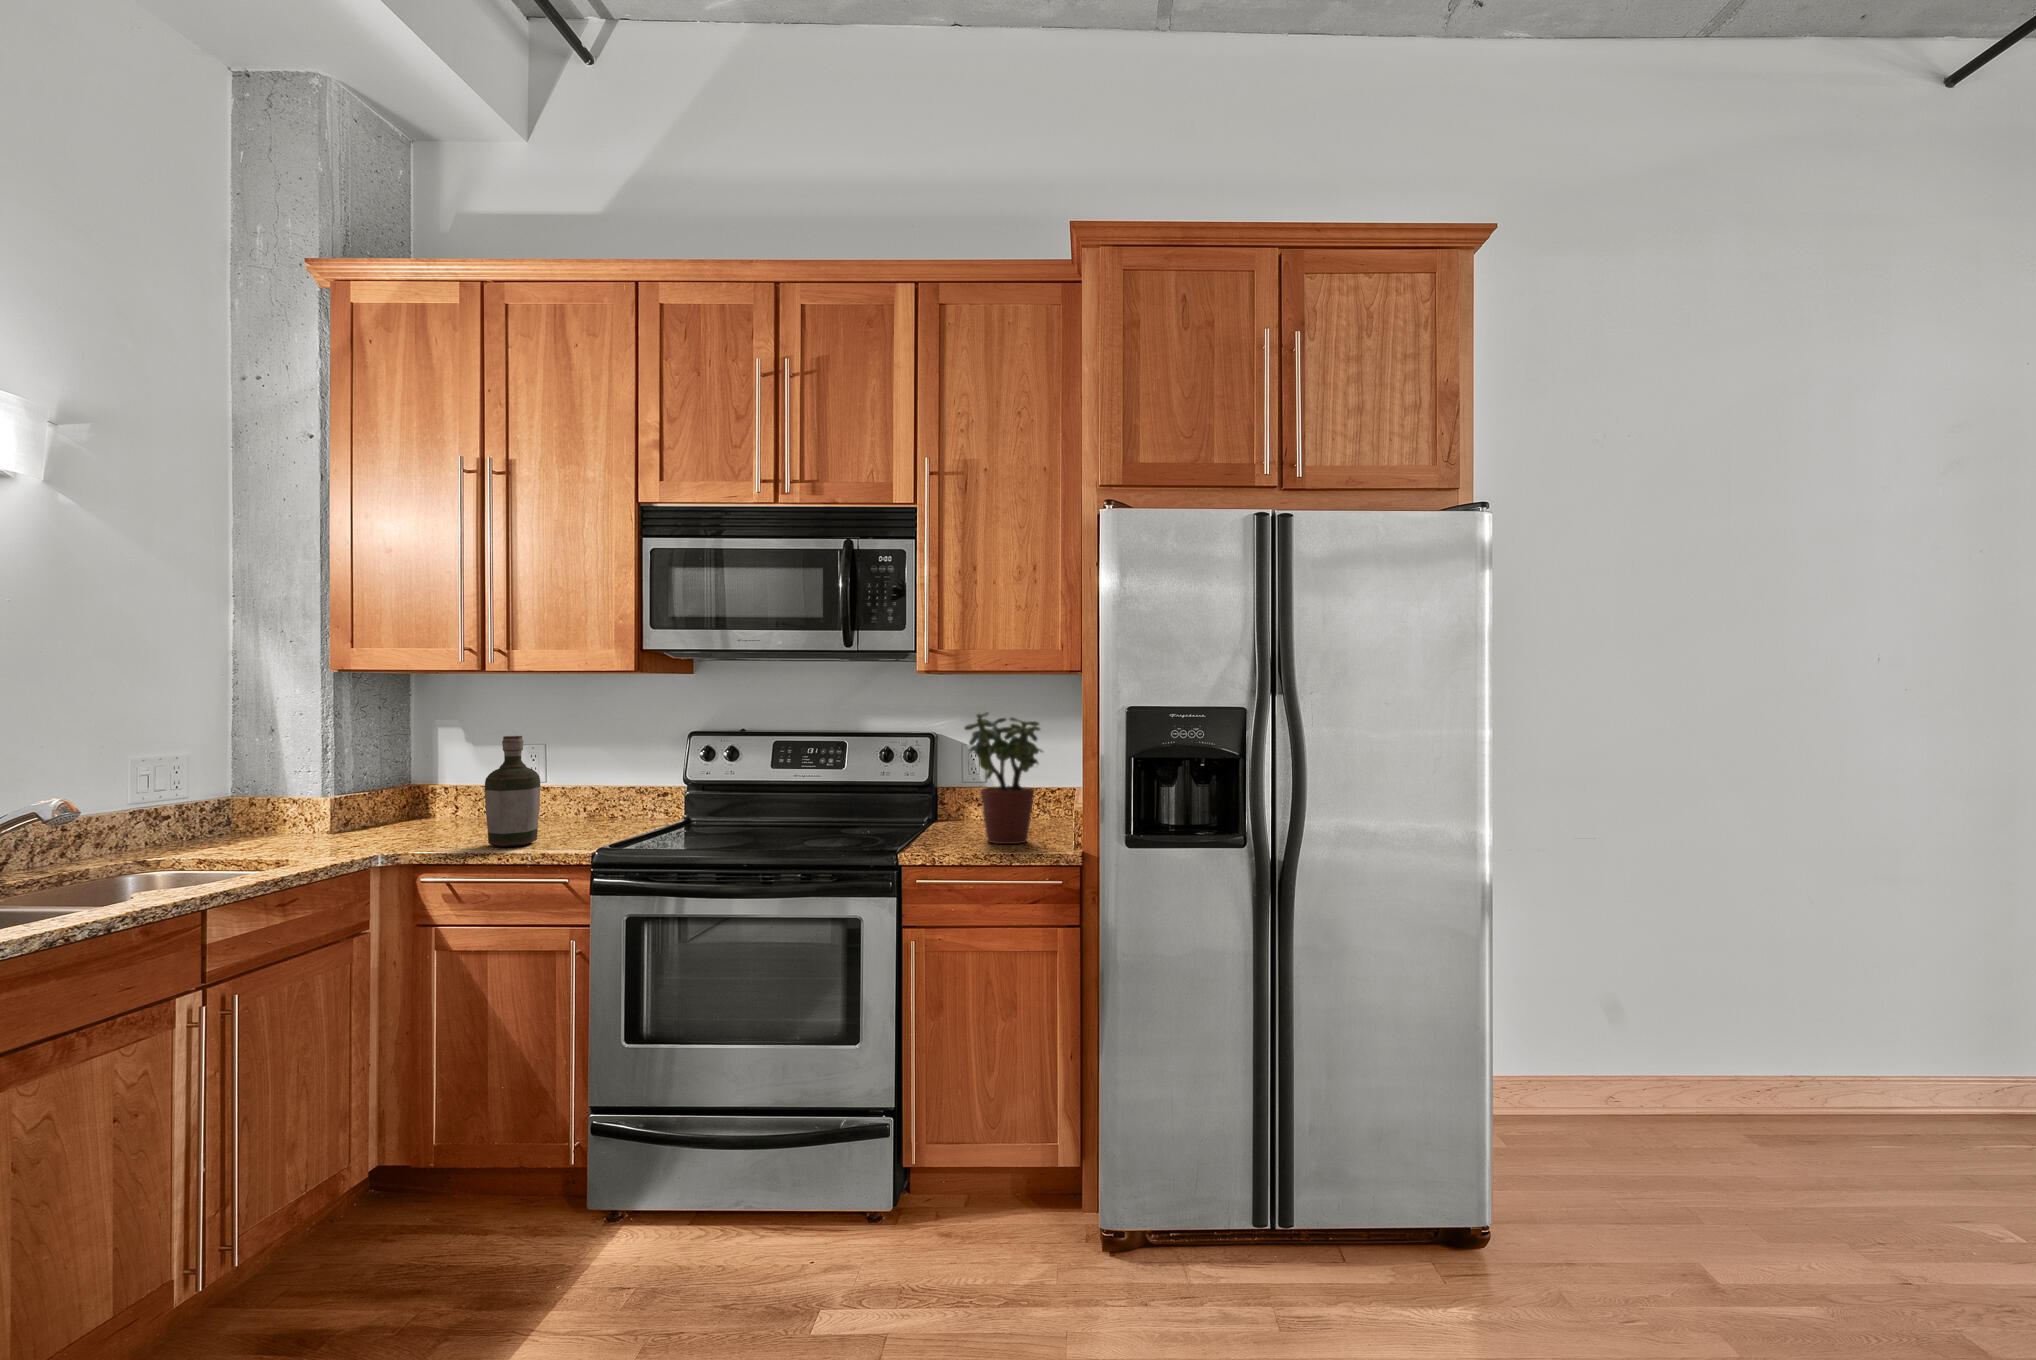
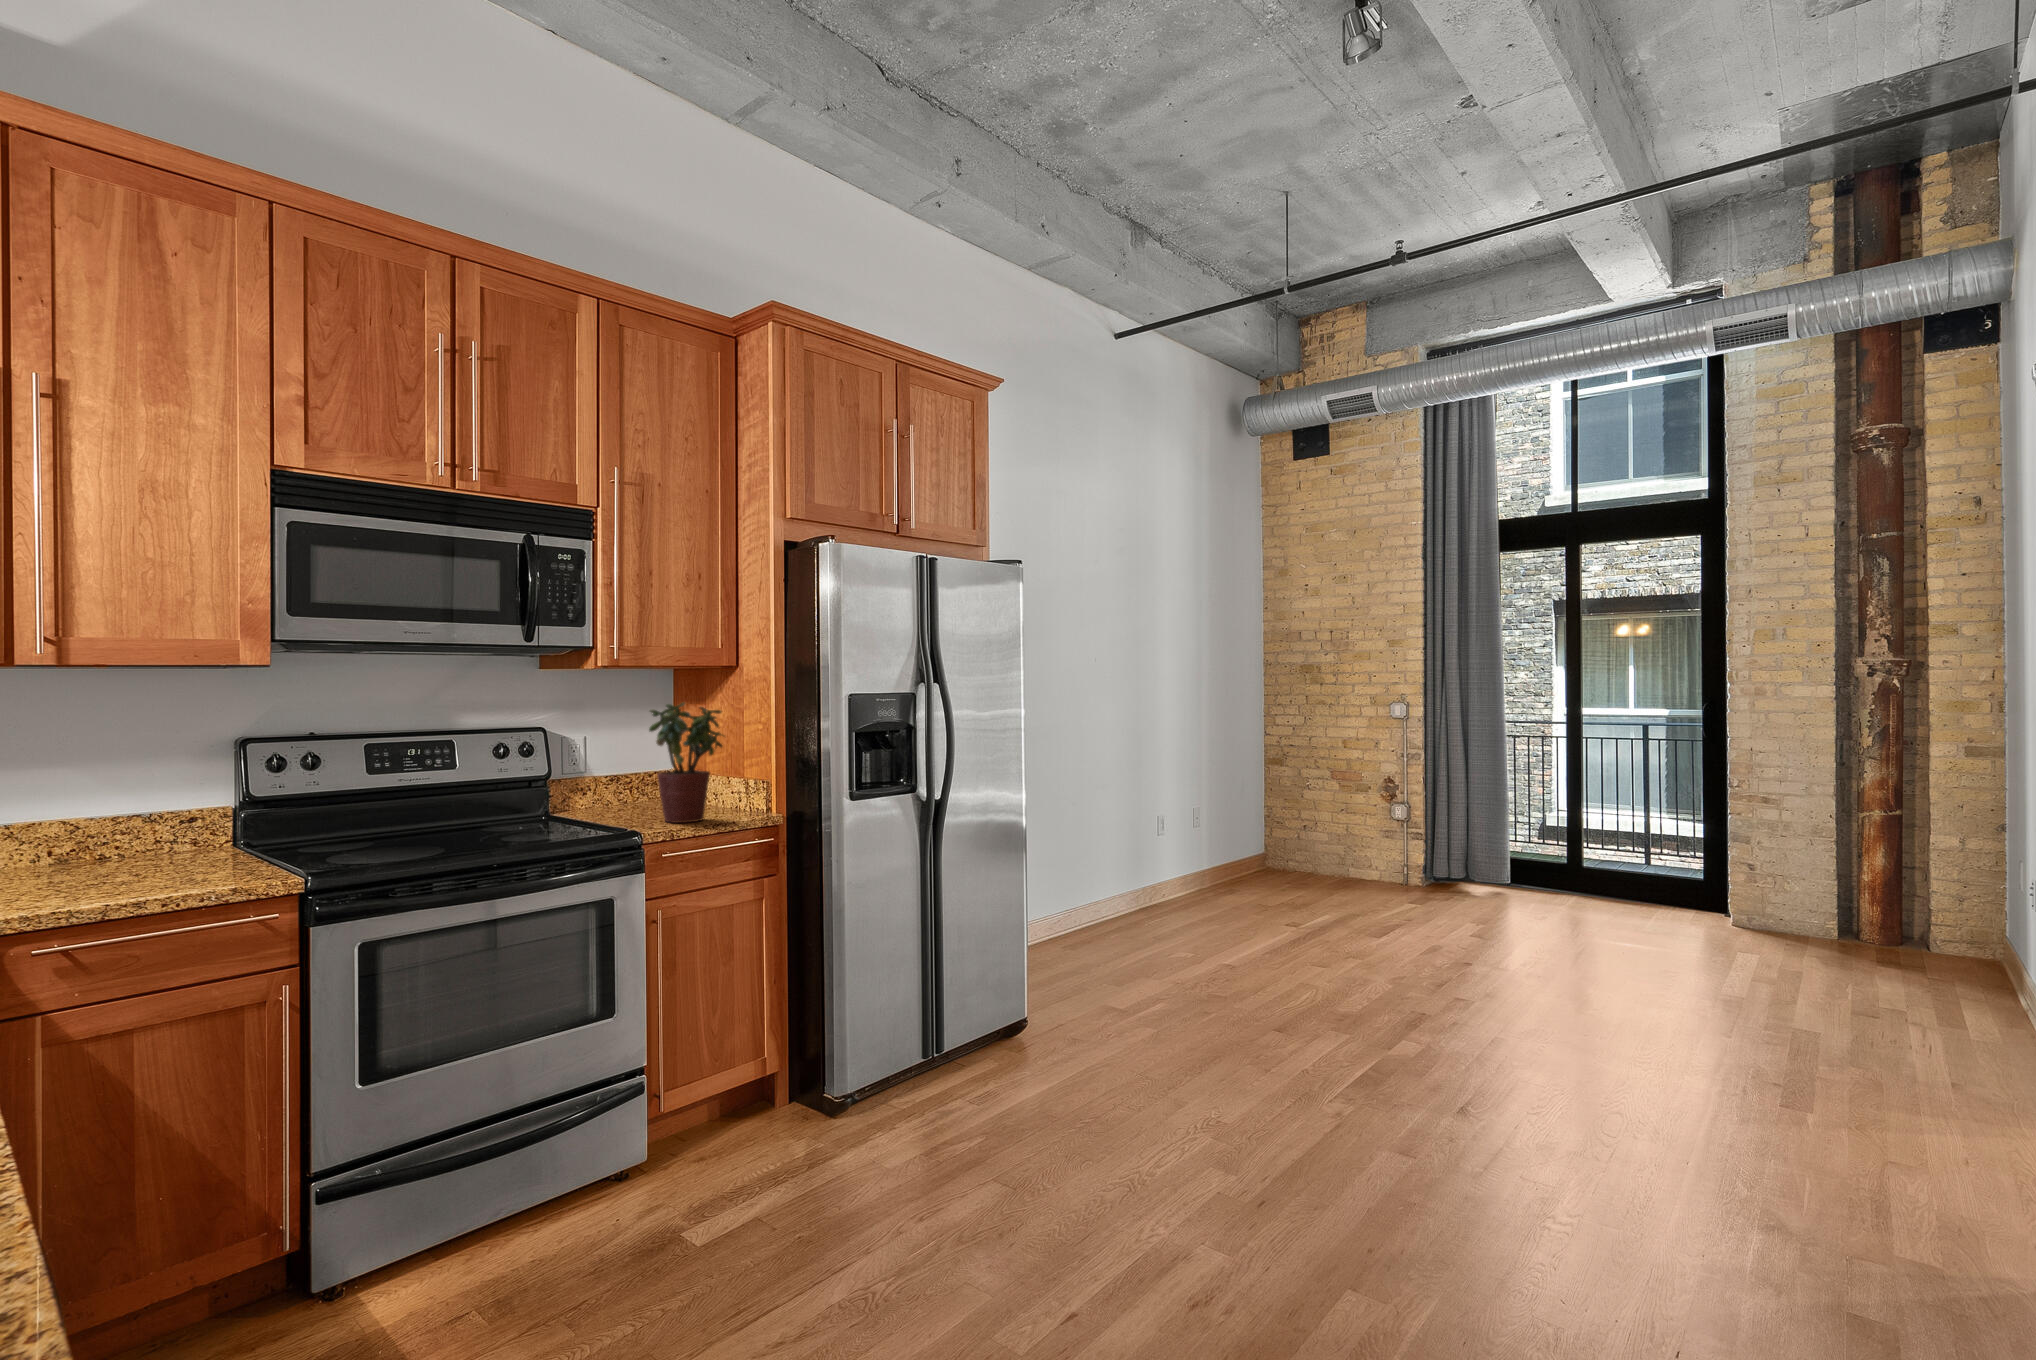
bottle: present [485,736,540,847] -> none [86,749,171,900]

